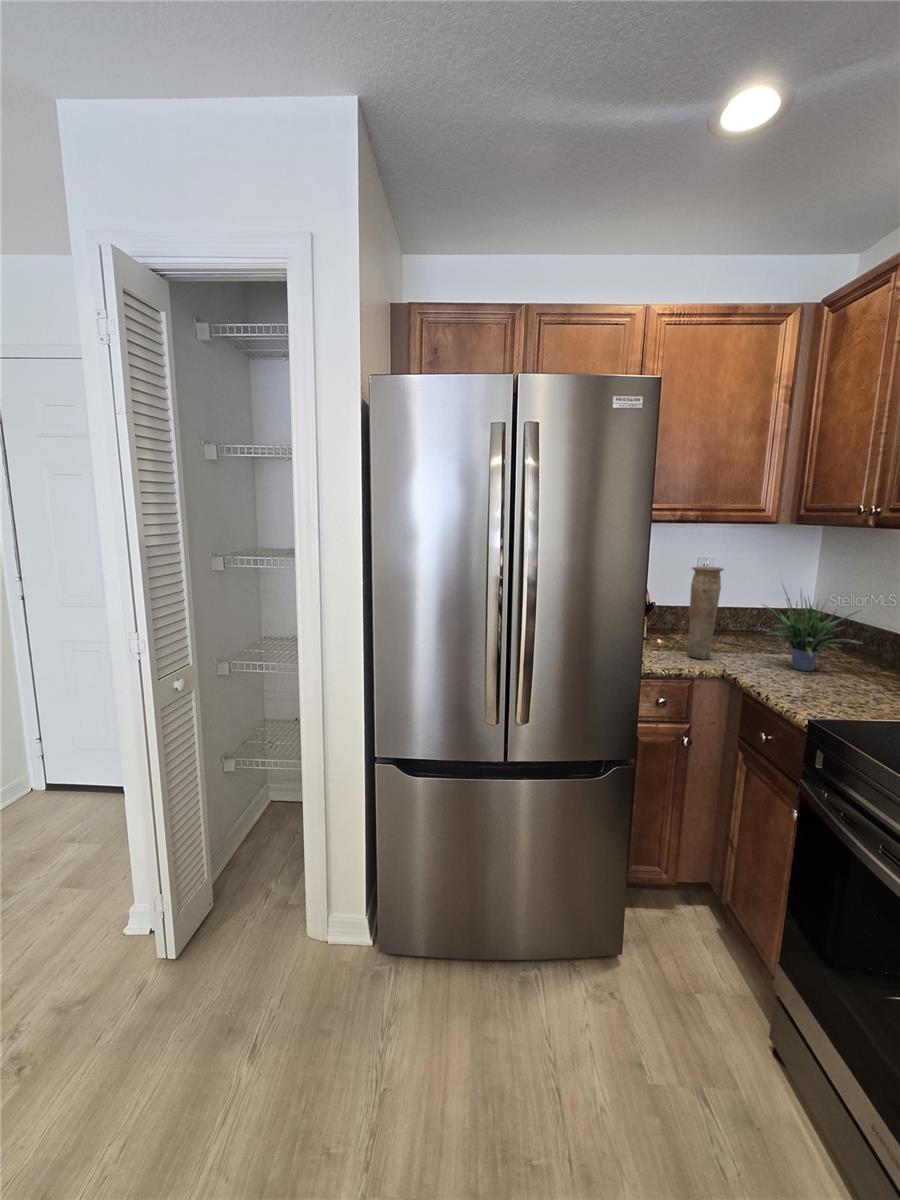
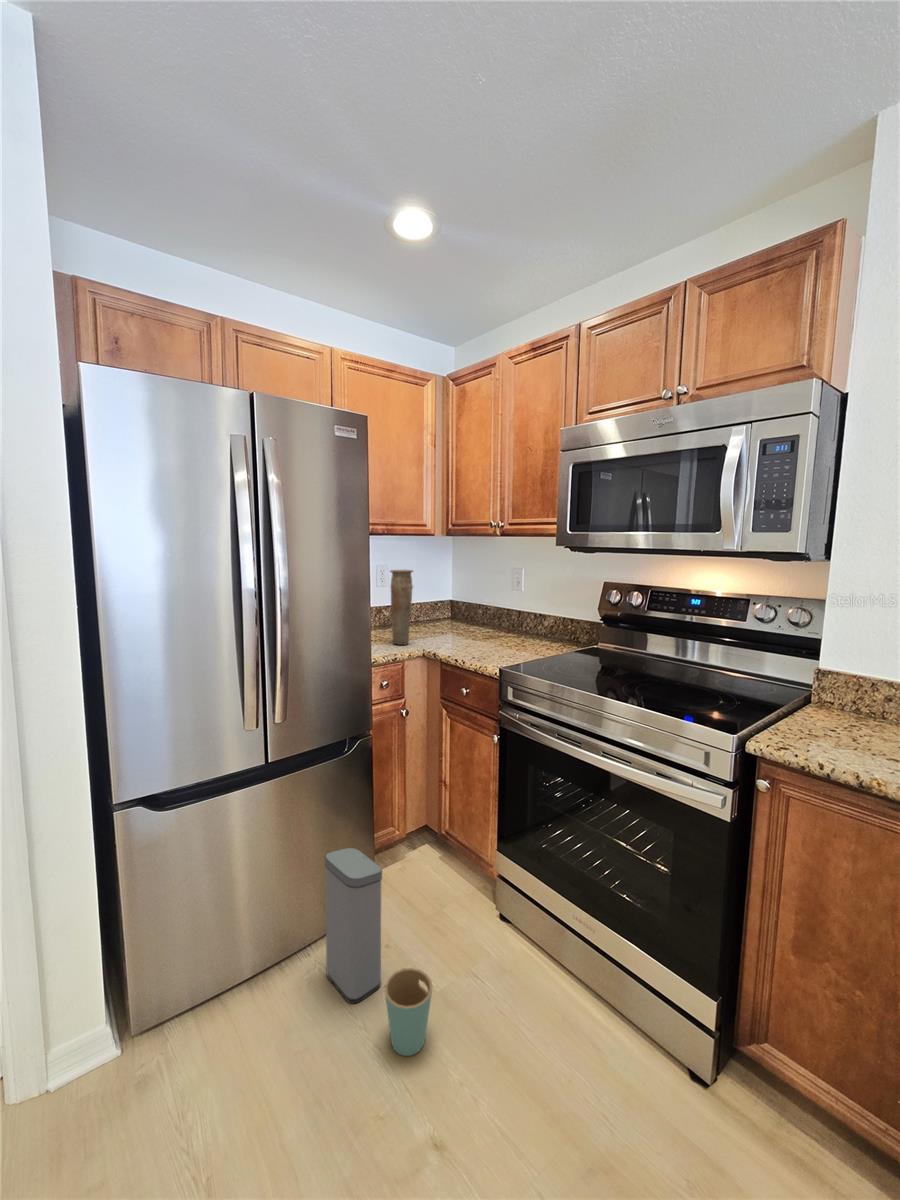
potted plant: present [761,589,861,671] -> none [436,577,505,642]
trash can: none [538,868,622,1135] -> present [325,848,432,1056]

